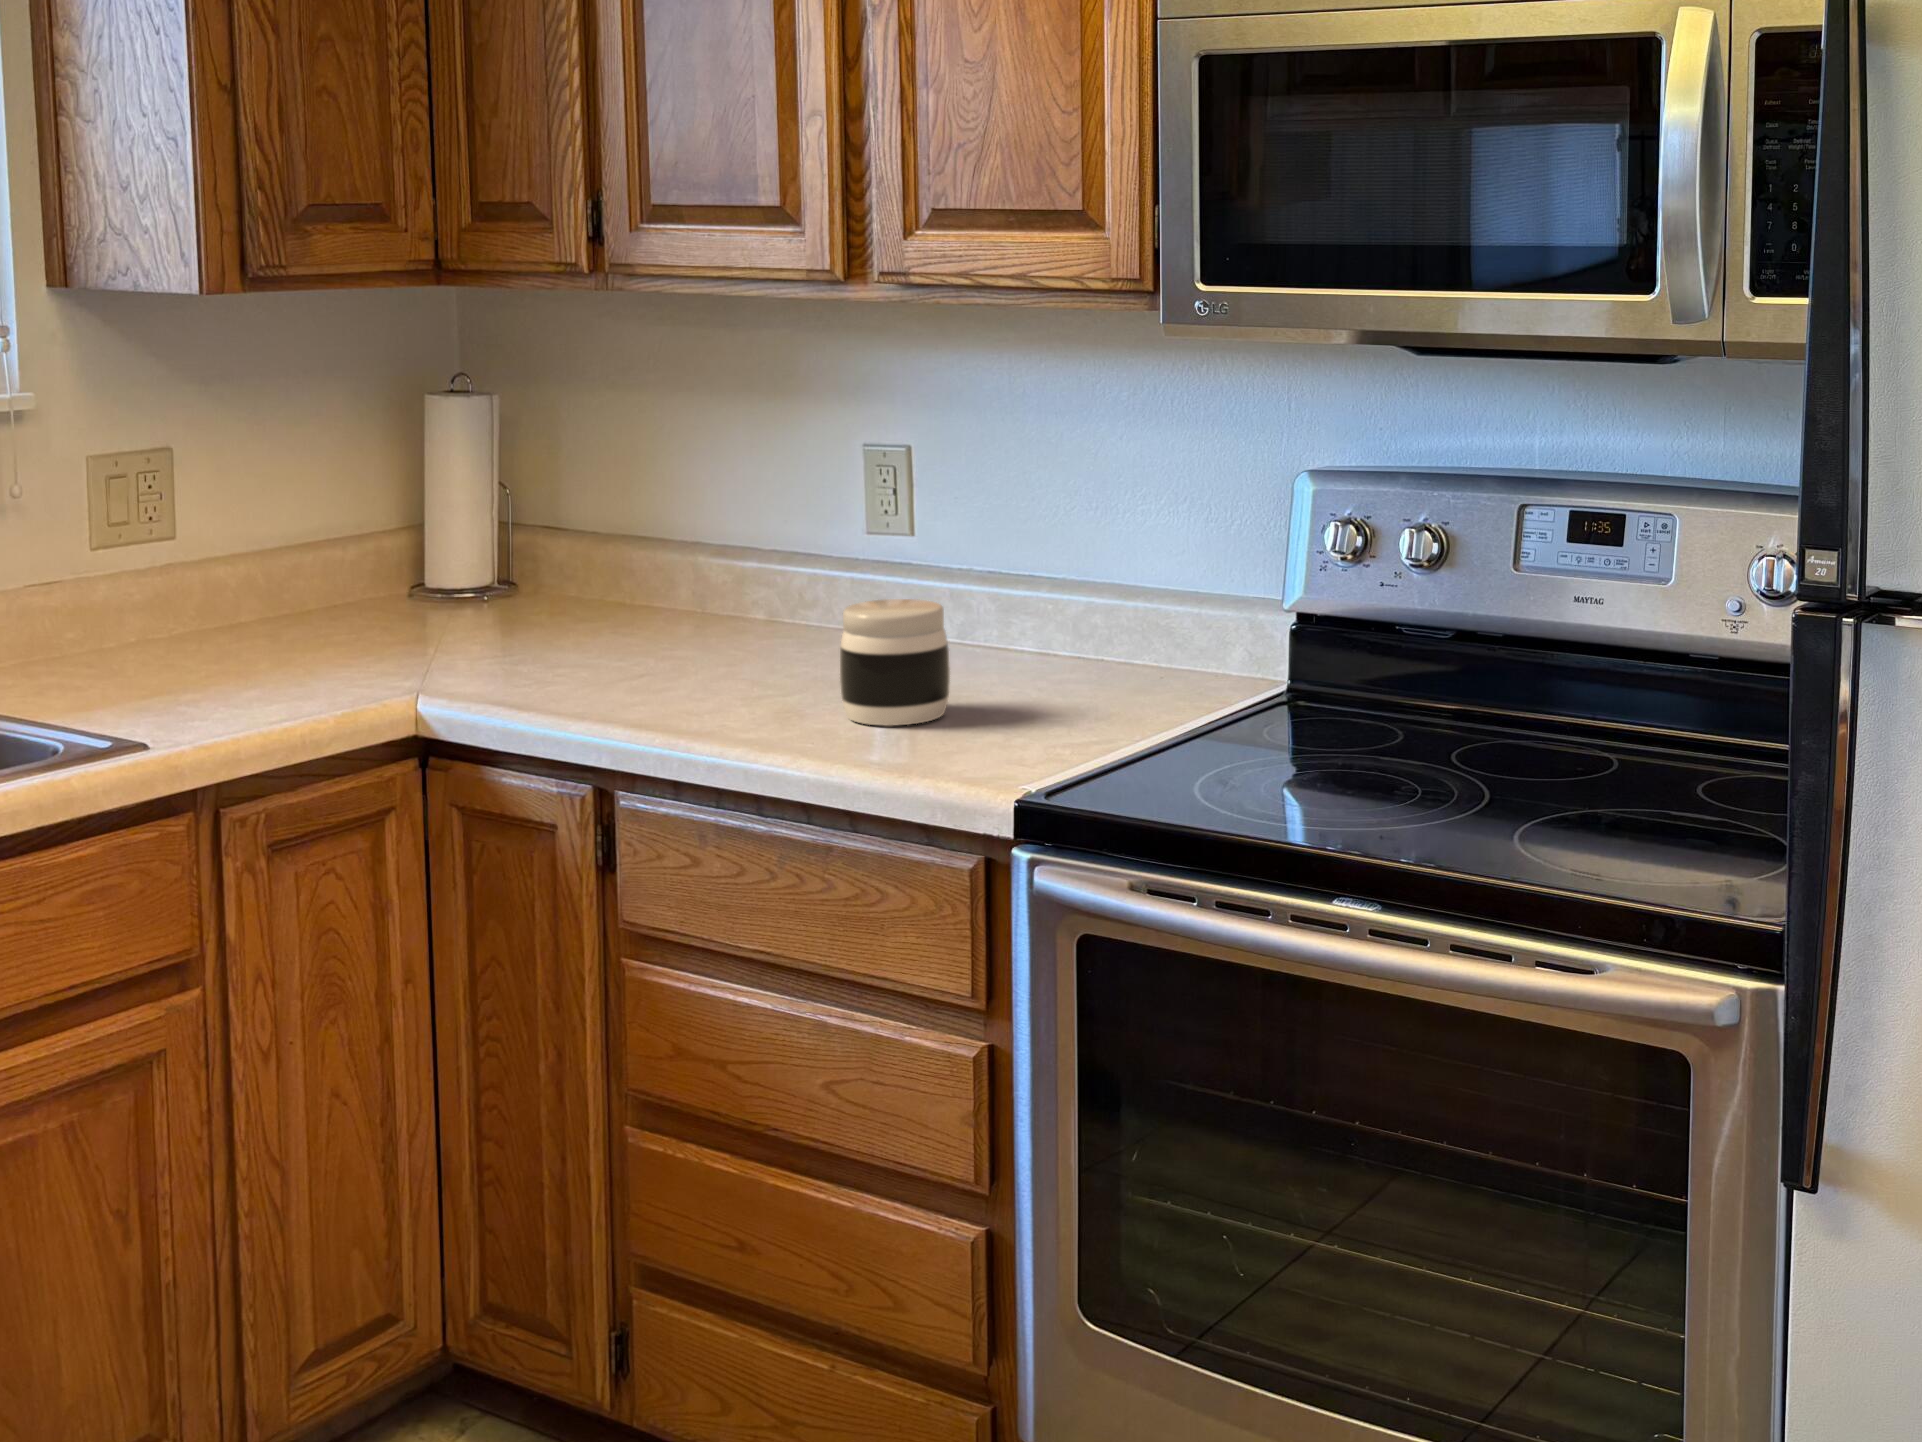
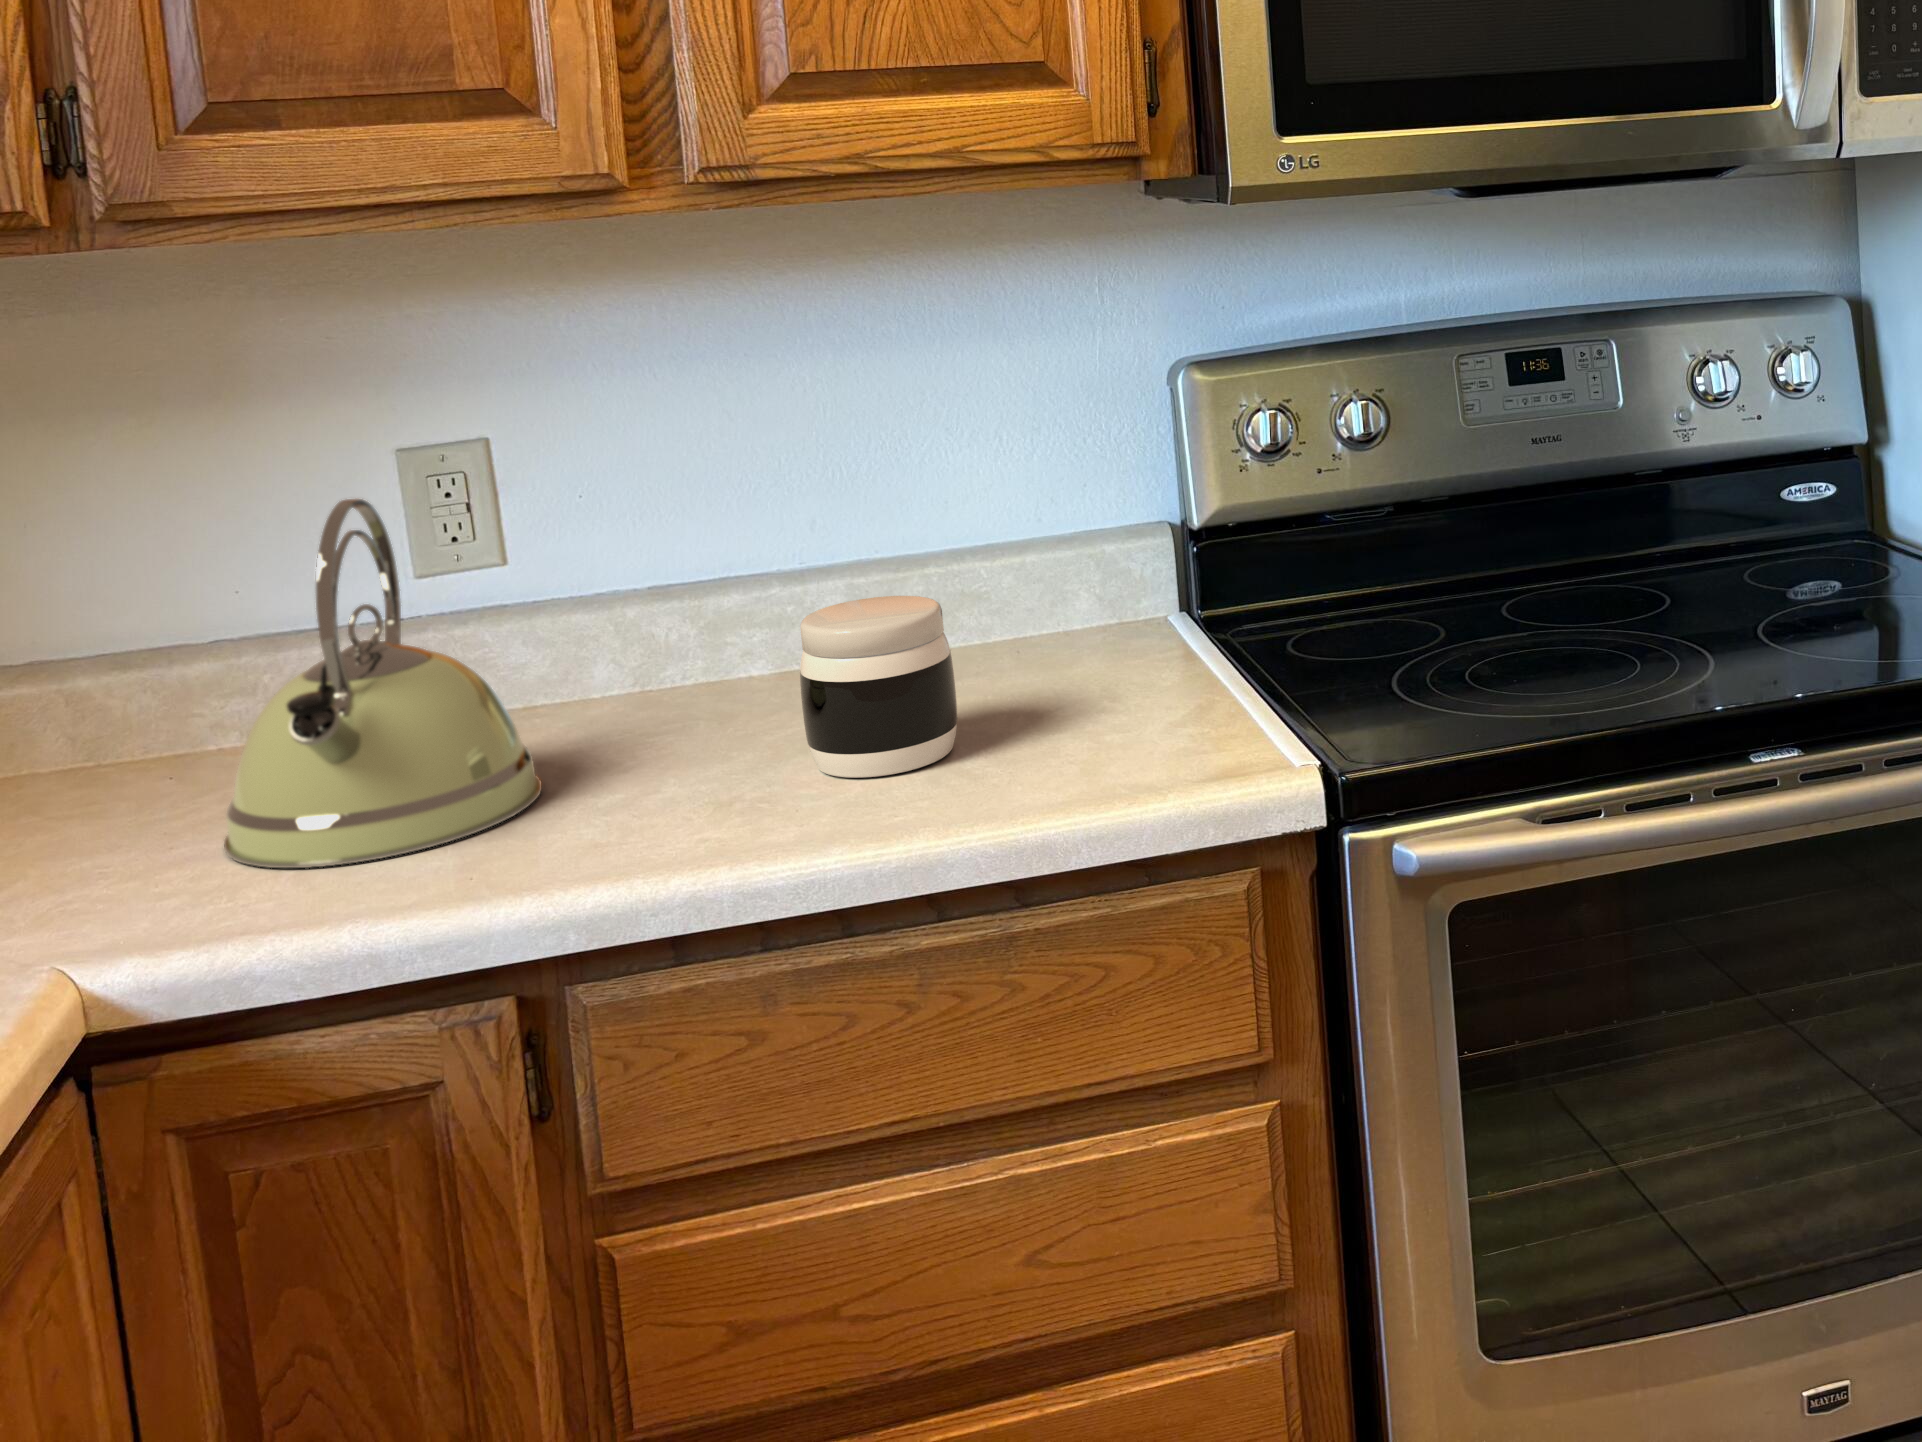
kettle: none [568,466,765,693] -> present [224,499,542,868]

